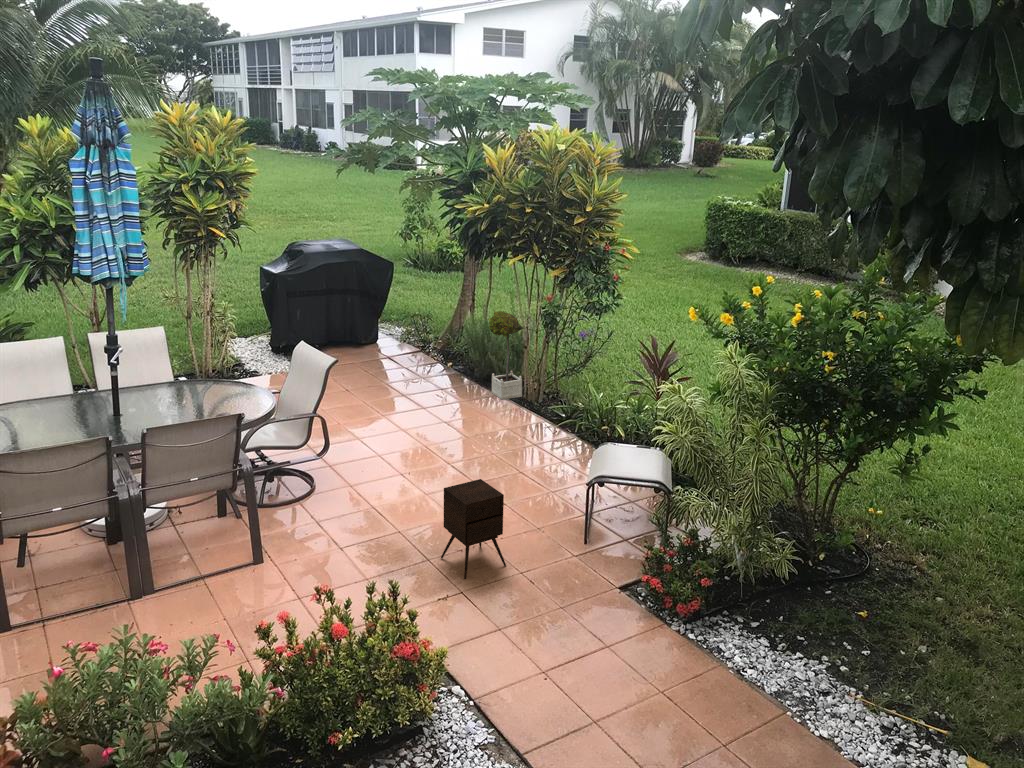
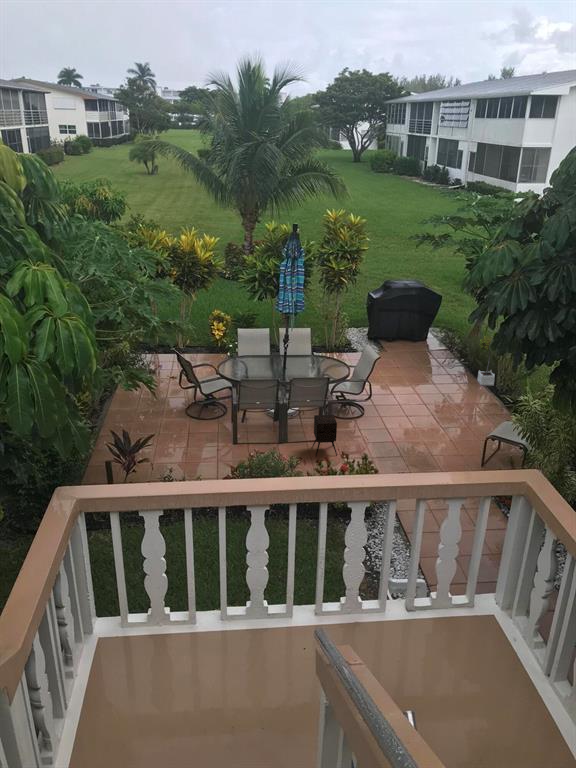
side table: present [441,479,506,579] -> present [313,415,337,456]

